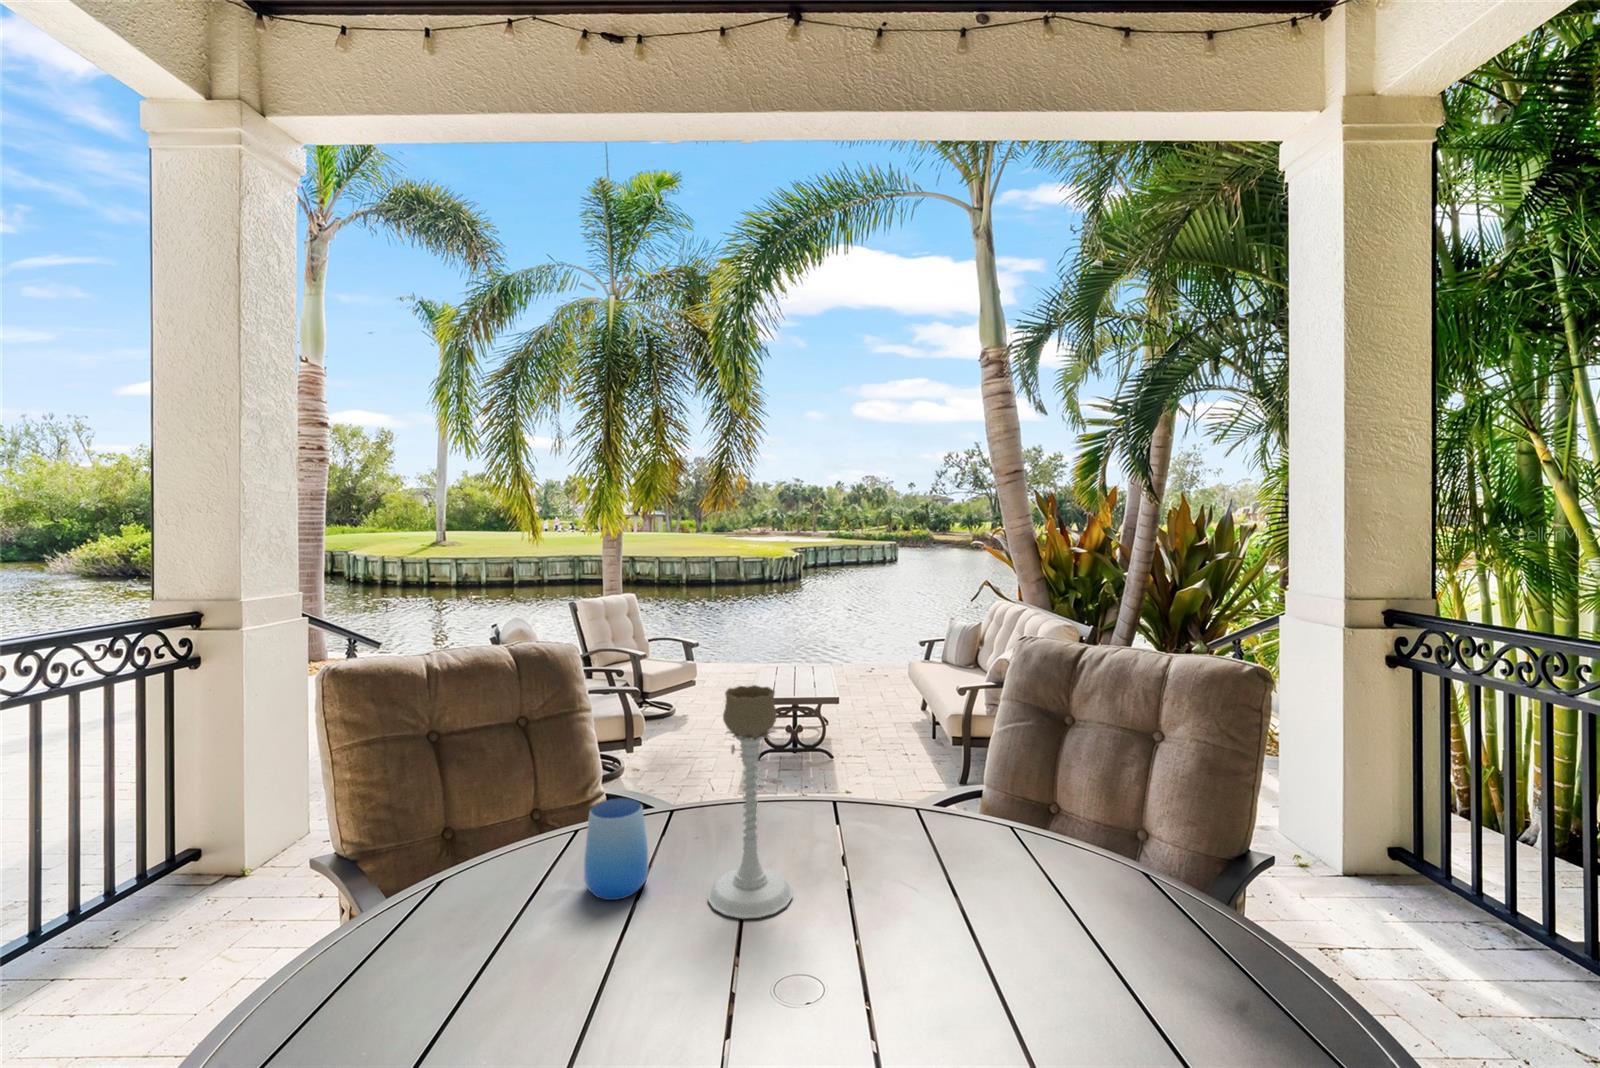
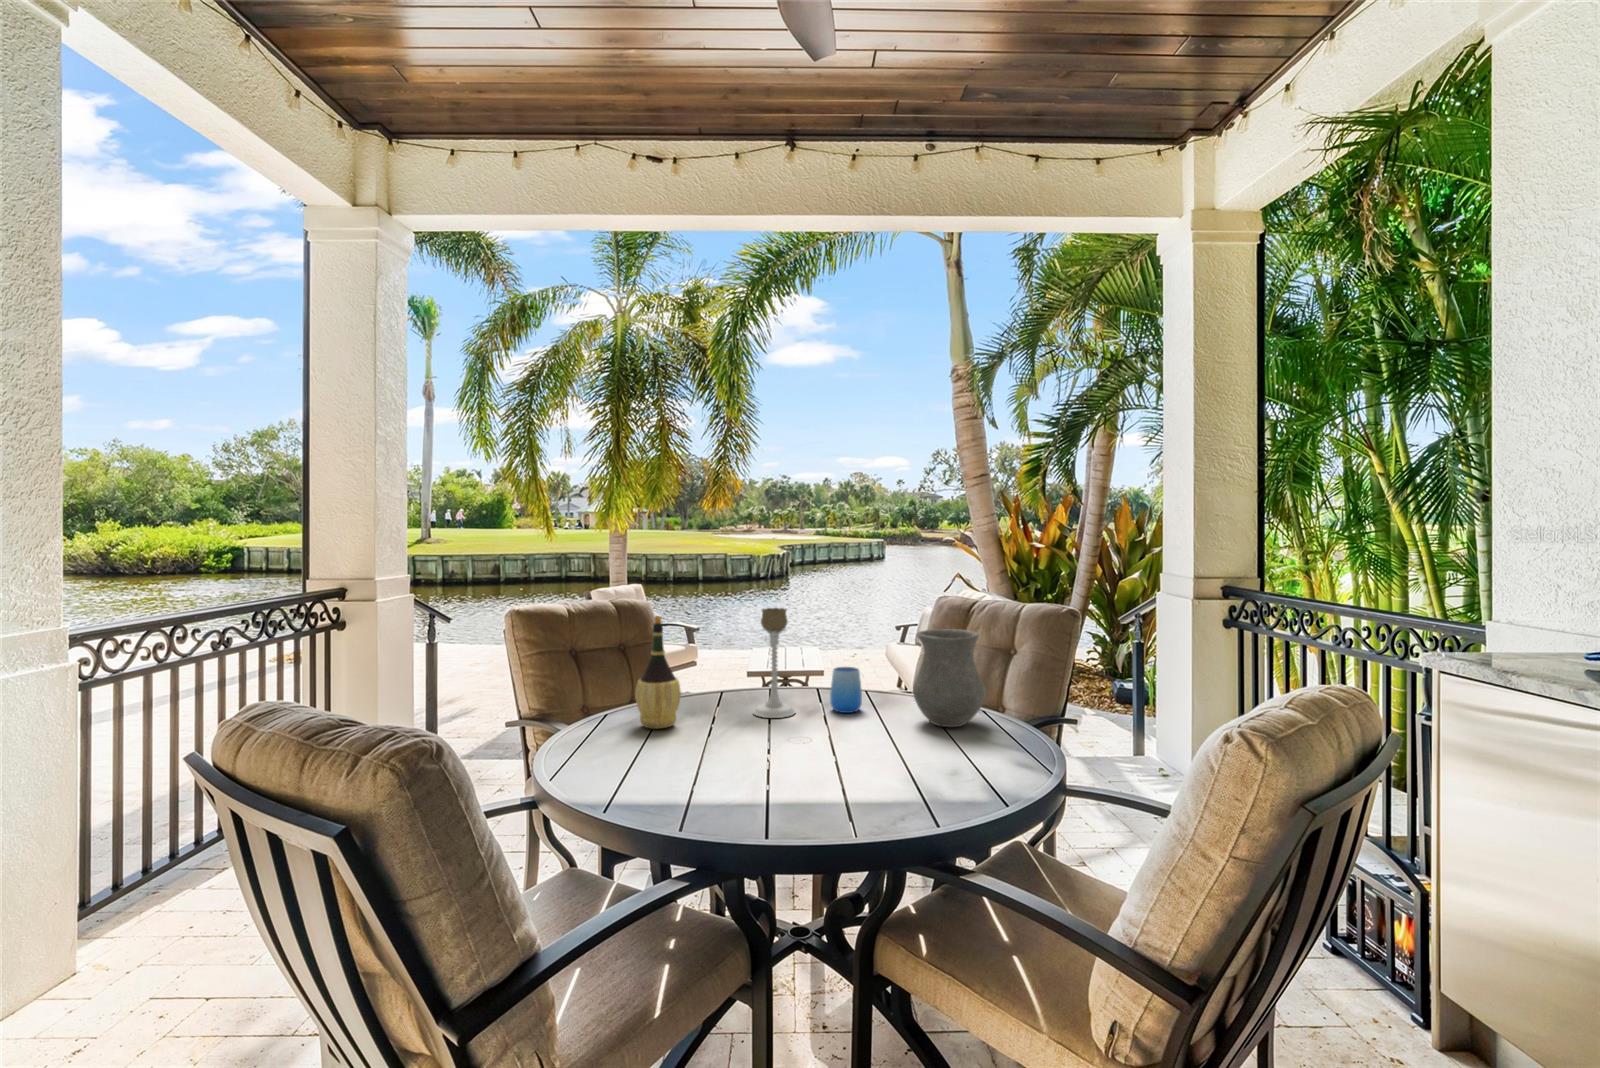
wine bottle: none [444,717,548,969] -> present [635,616,681,729]
vase: none [1039,736,1211,969] -> present [913,629,986,727]
cup: present [584,798,649,900] -> present [830,667,862,713]

